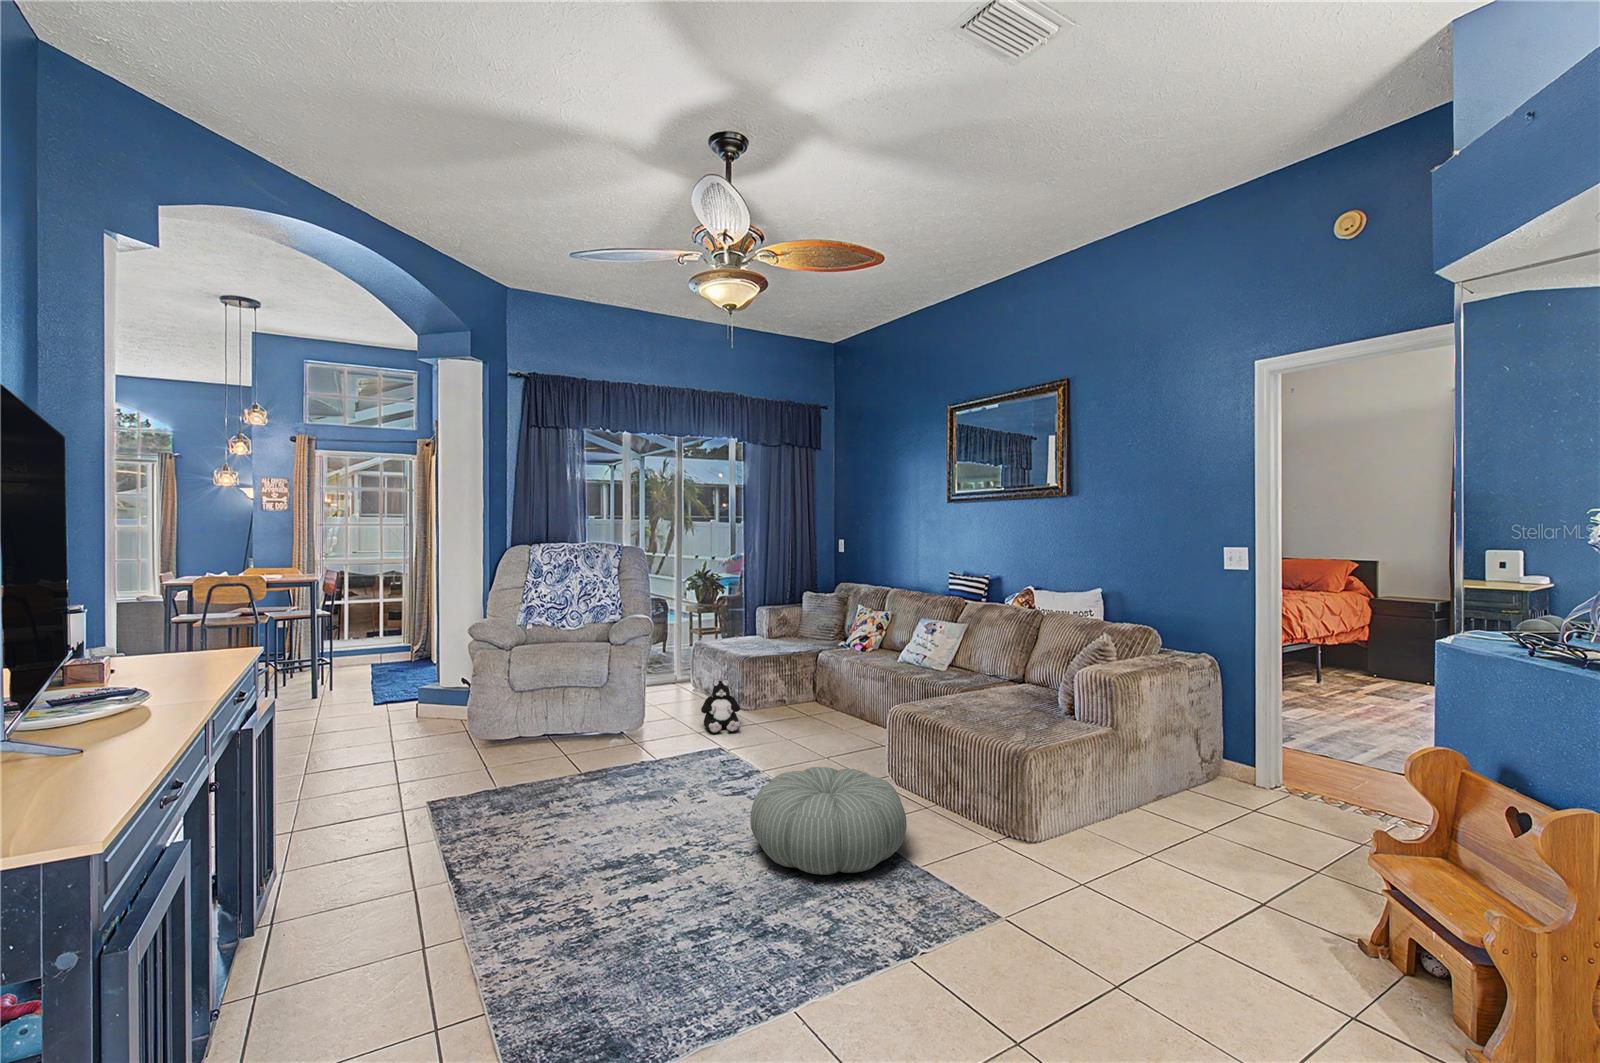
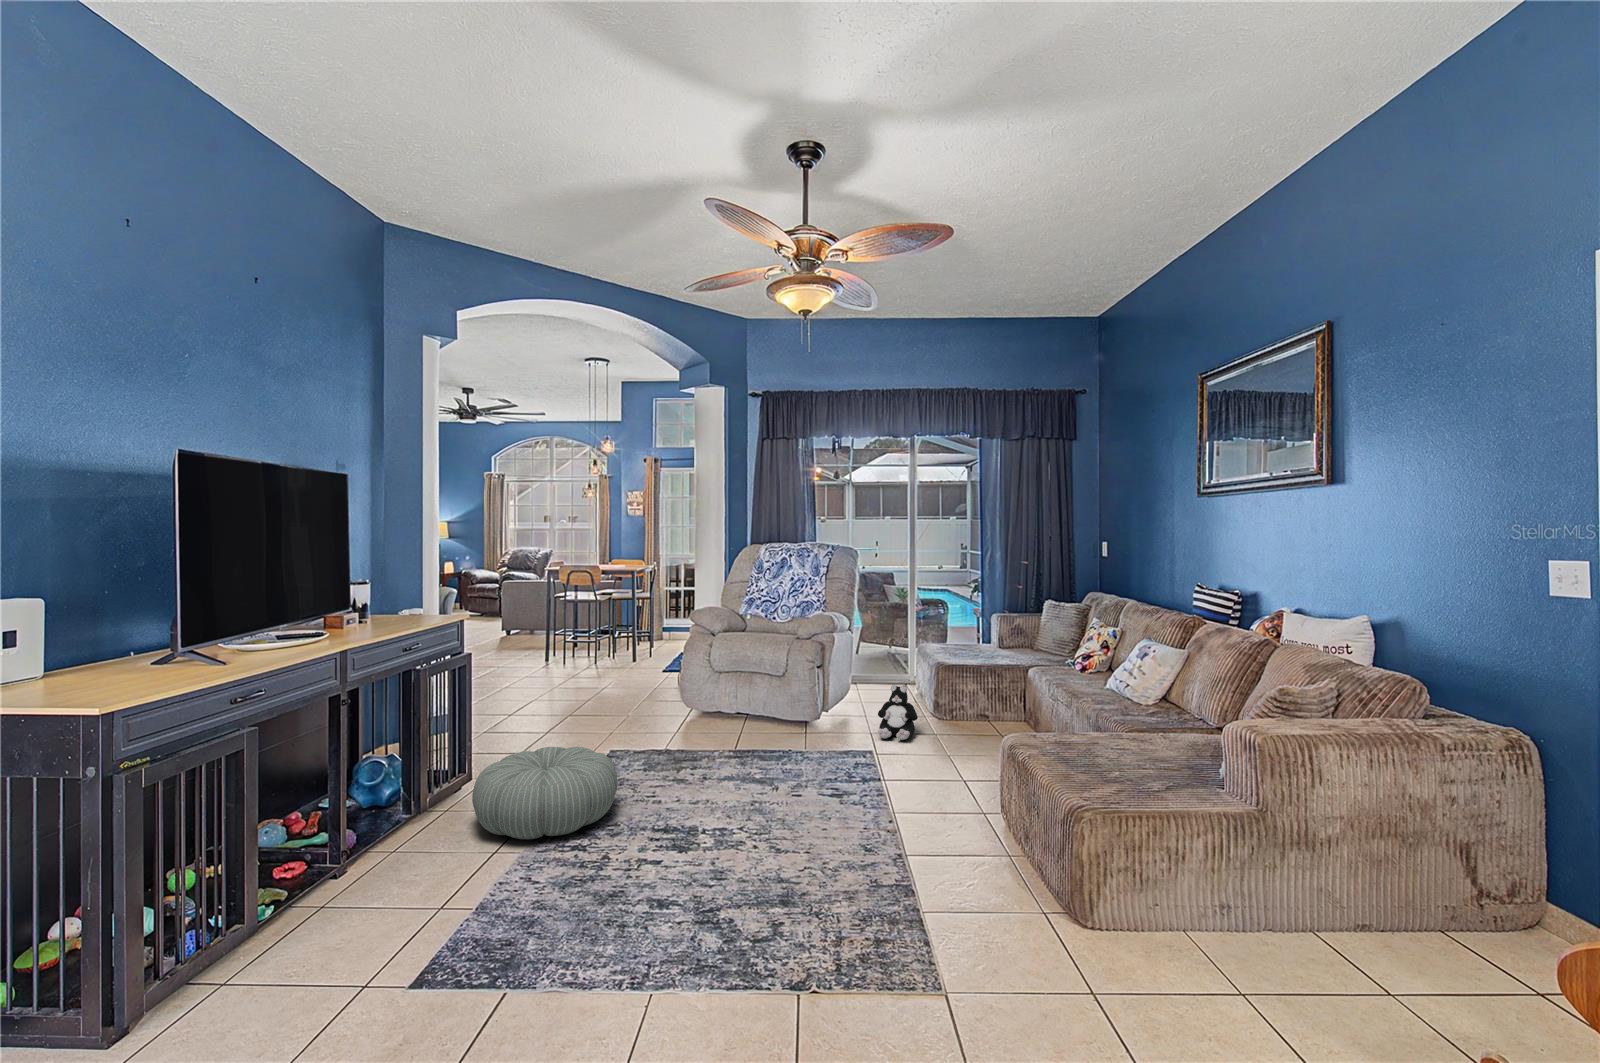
pouf: present [750,767,907,875] -> present [472,747,617,839]

